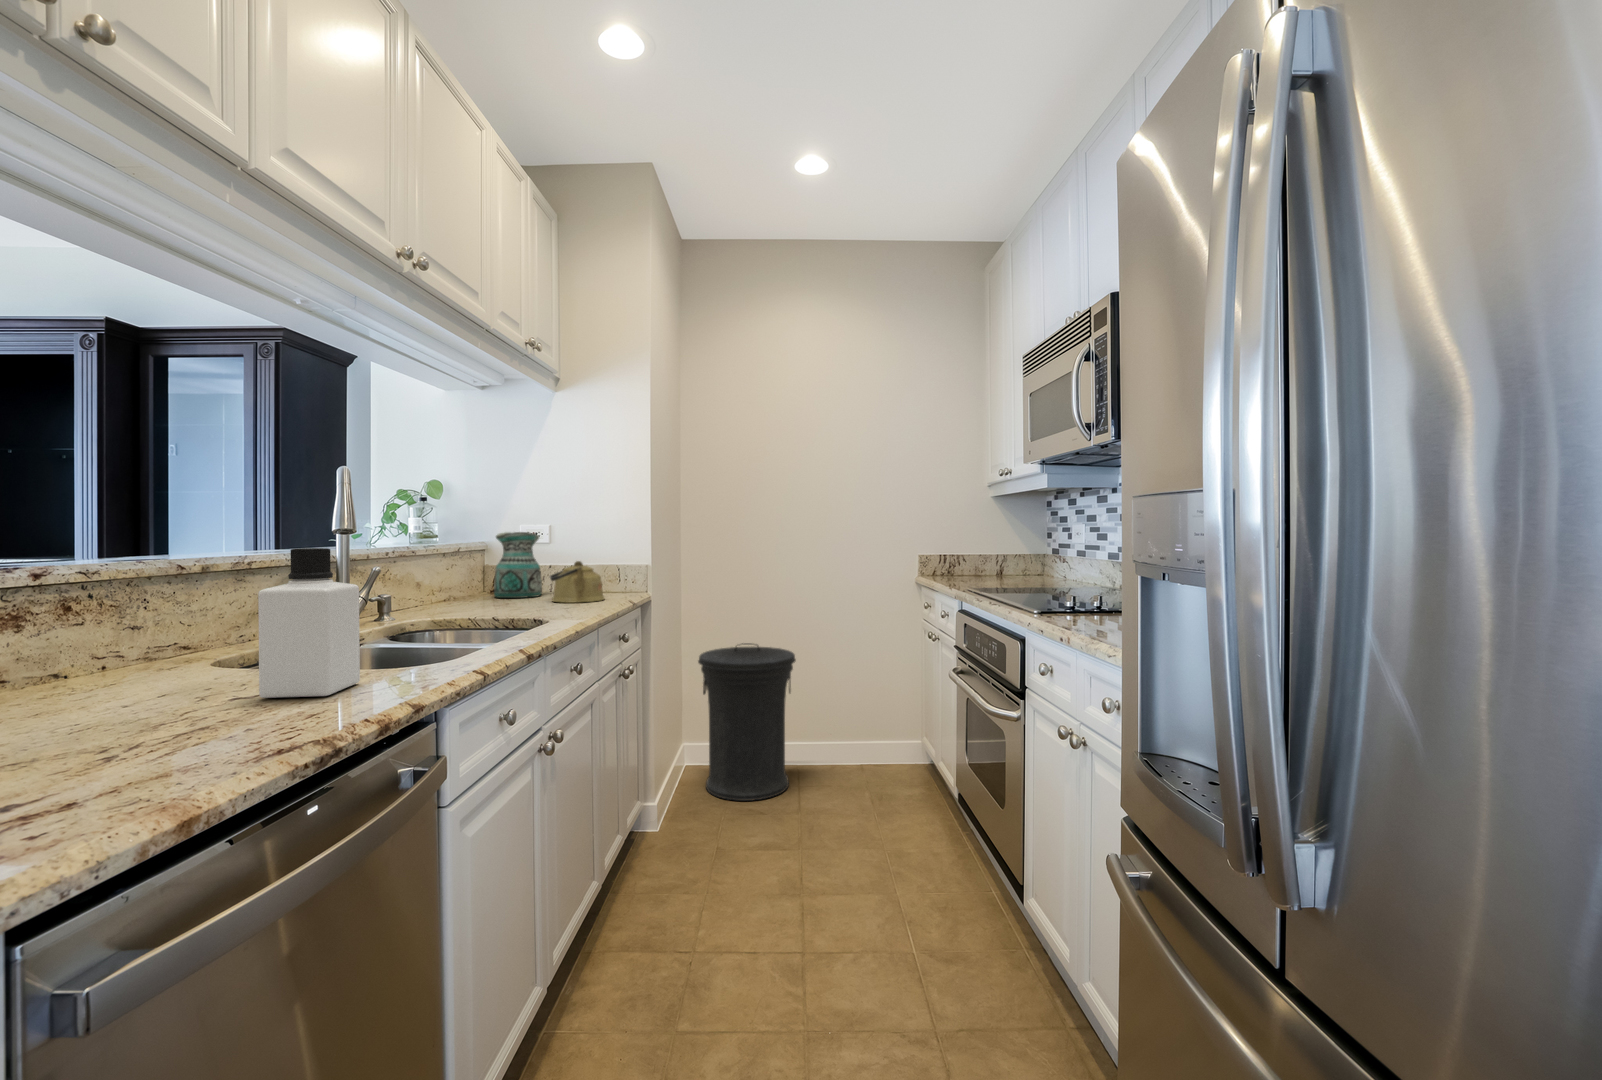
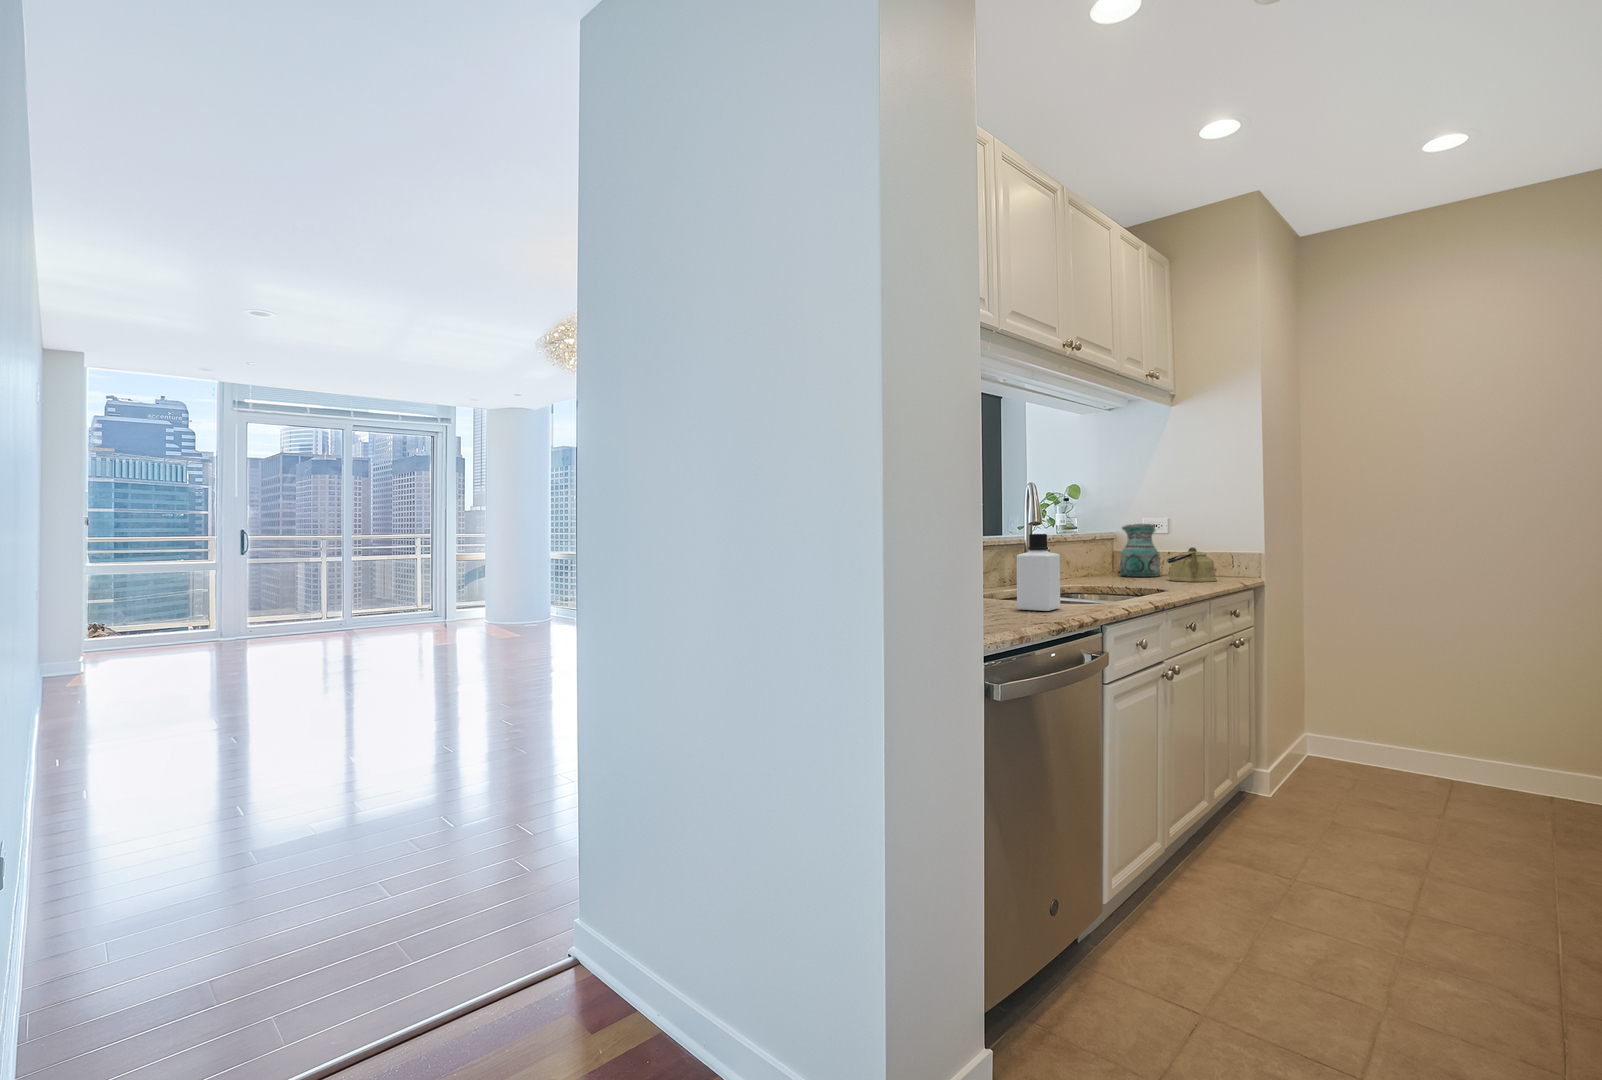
trash can: present [698,643,796,801] -> none [1322,637,1454,802]

